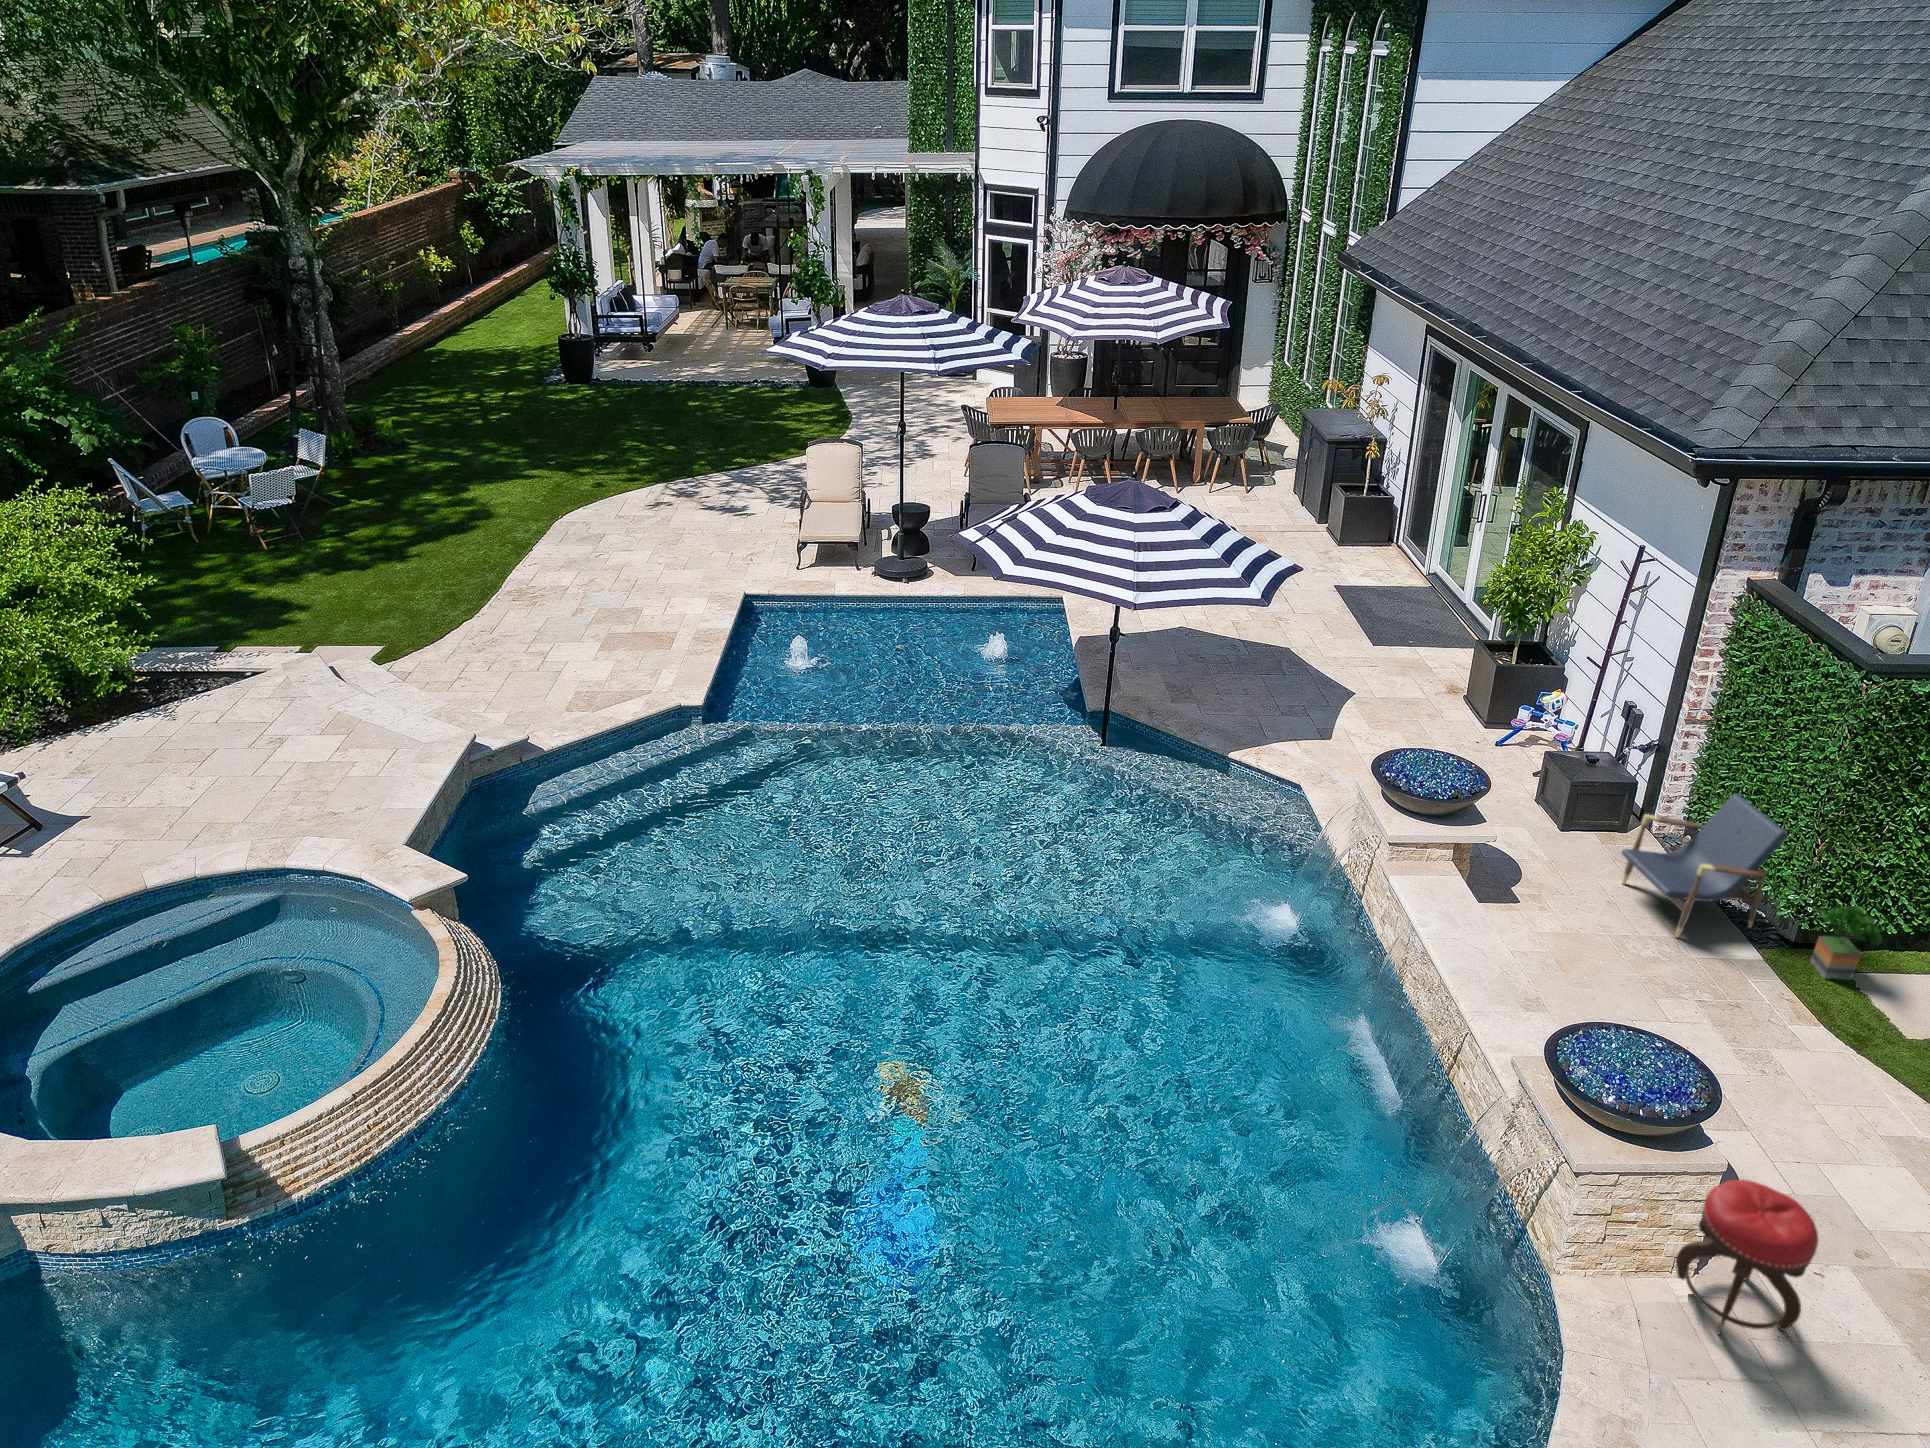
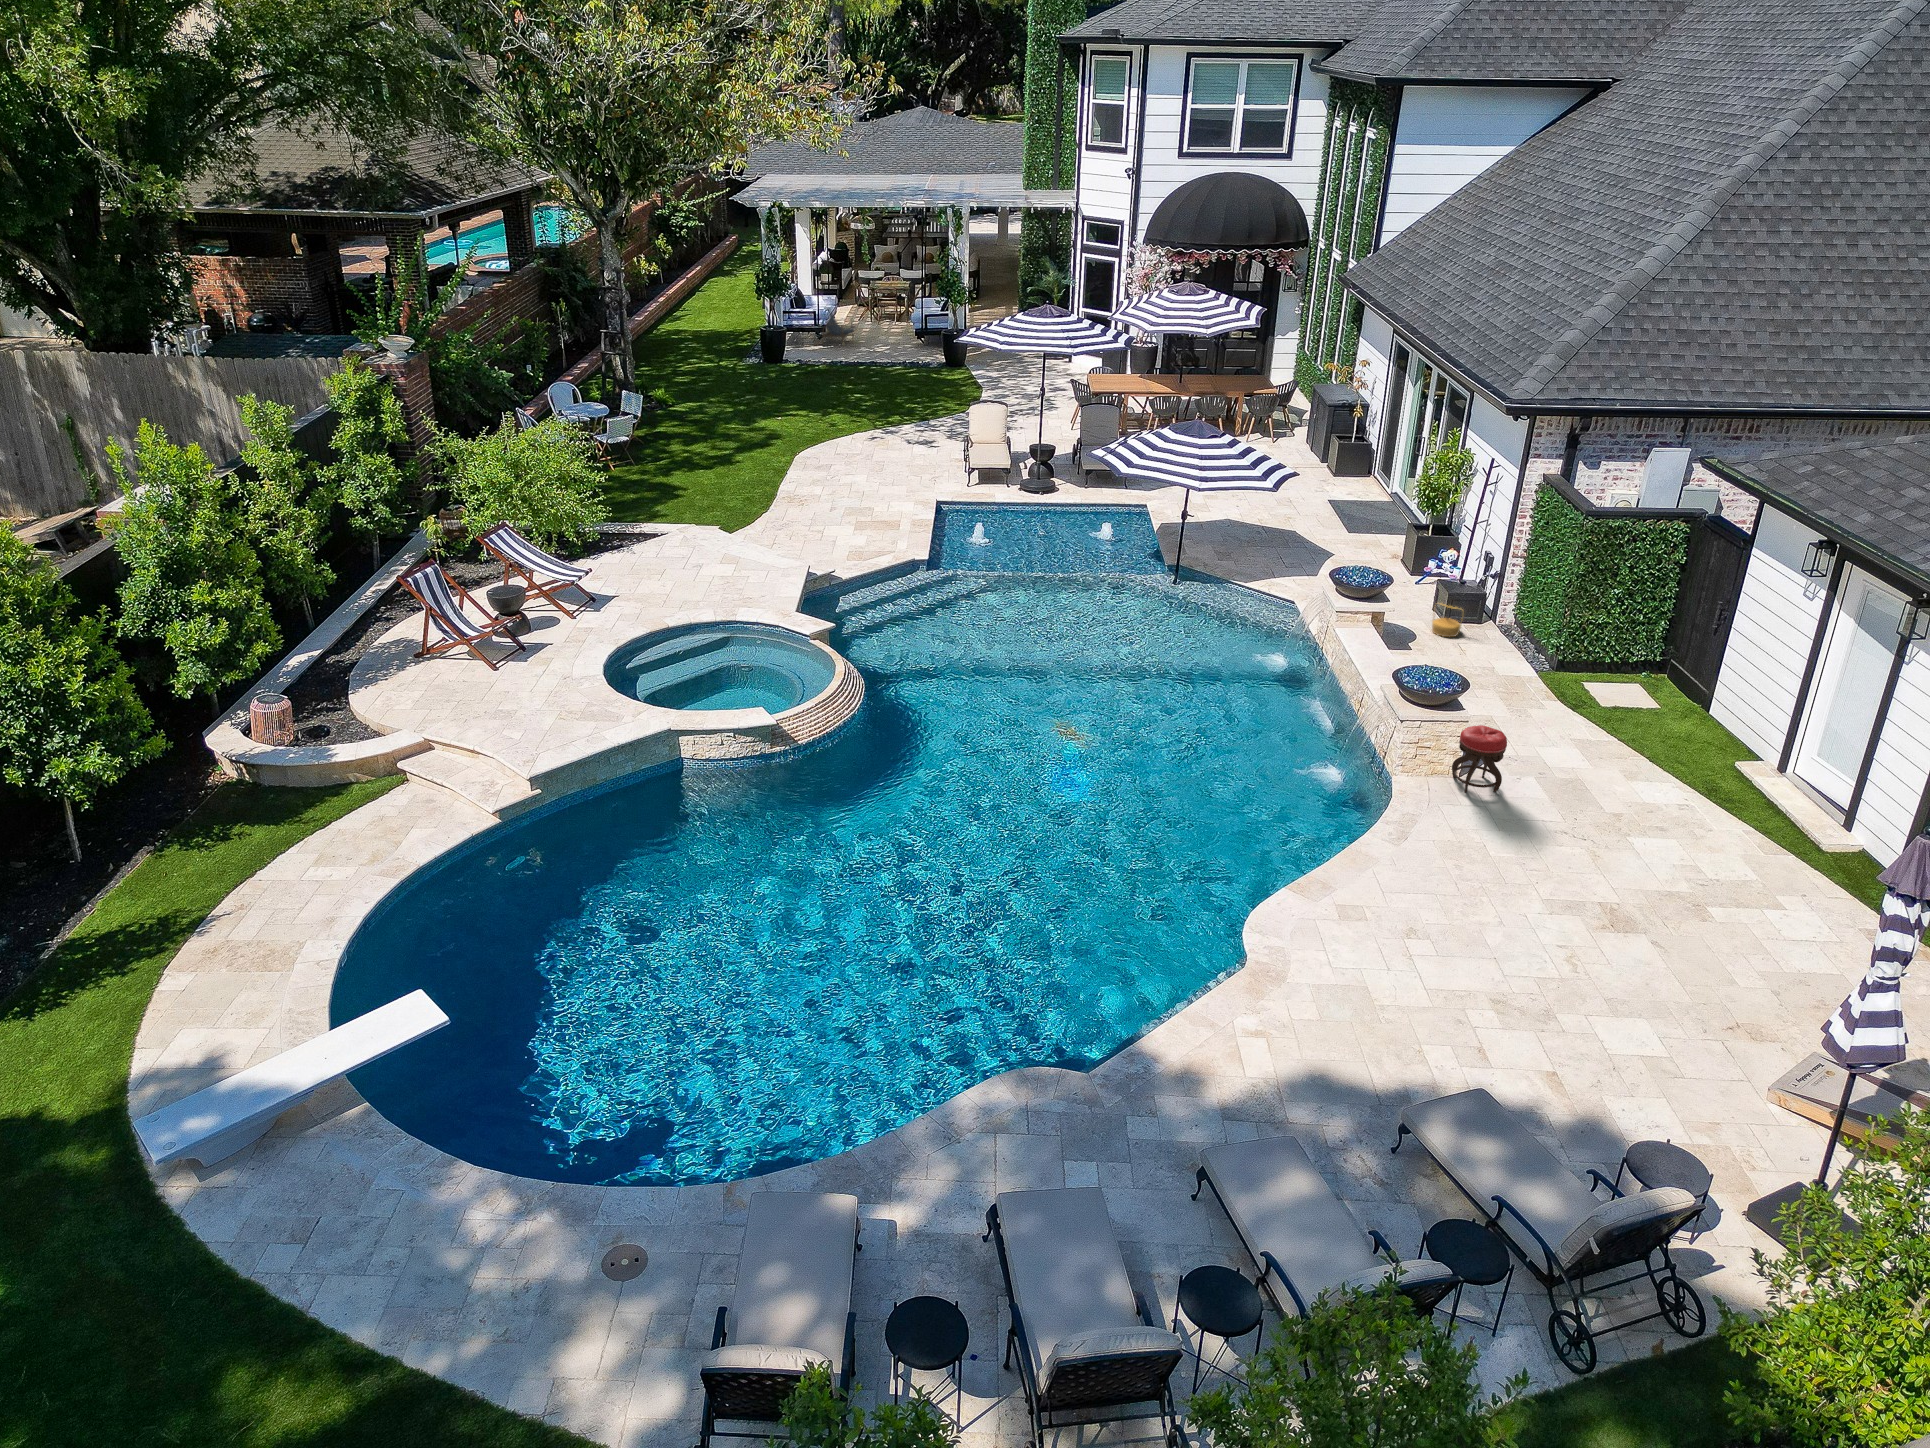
lounge chair: present [1622,794,1788,938] -> present [822,309,856,341]
woven basket: none [1541,799,1602,861] -> present [1432,604,1461,637]
potted tree: present [1810,906,1882,980] -> none [1565,644,1597,685]

